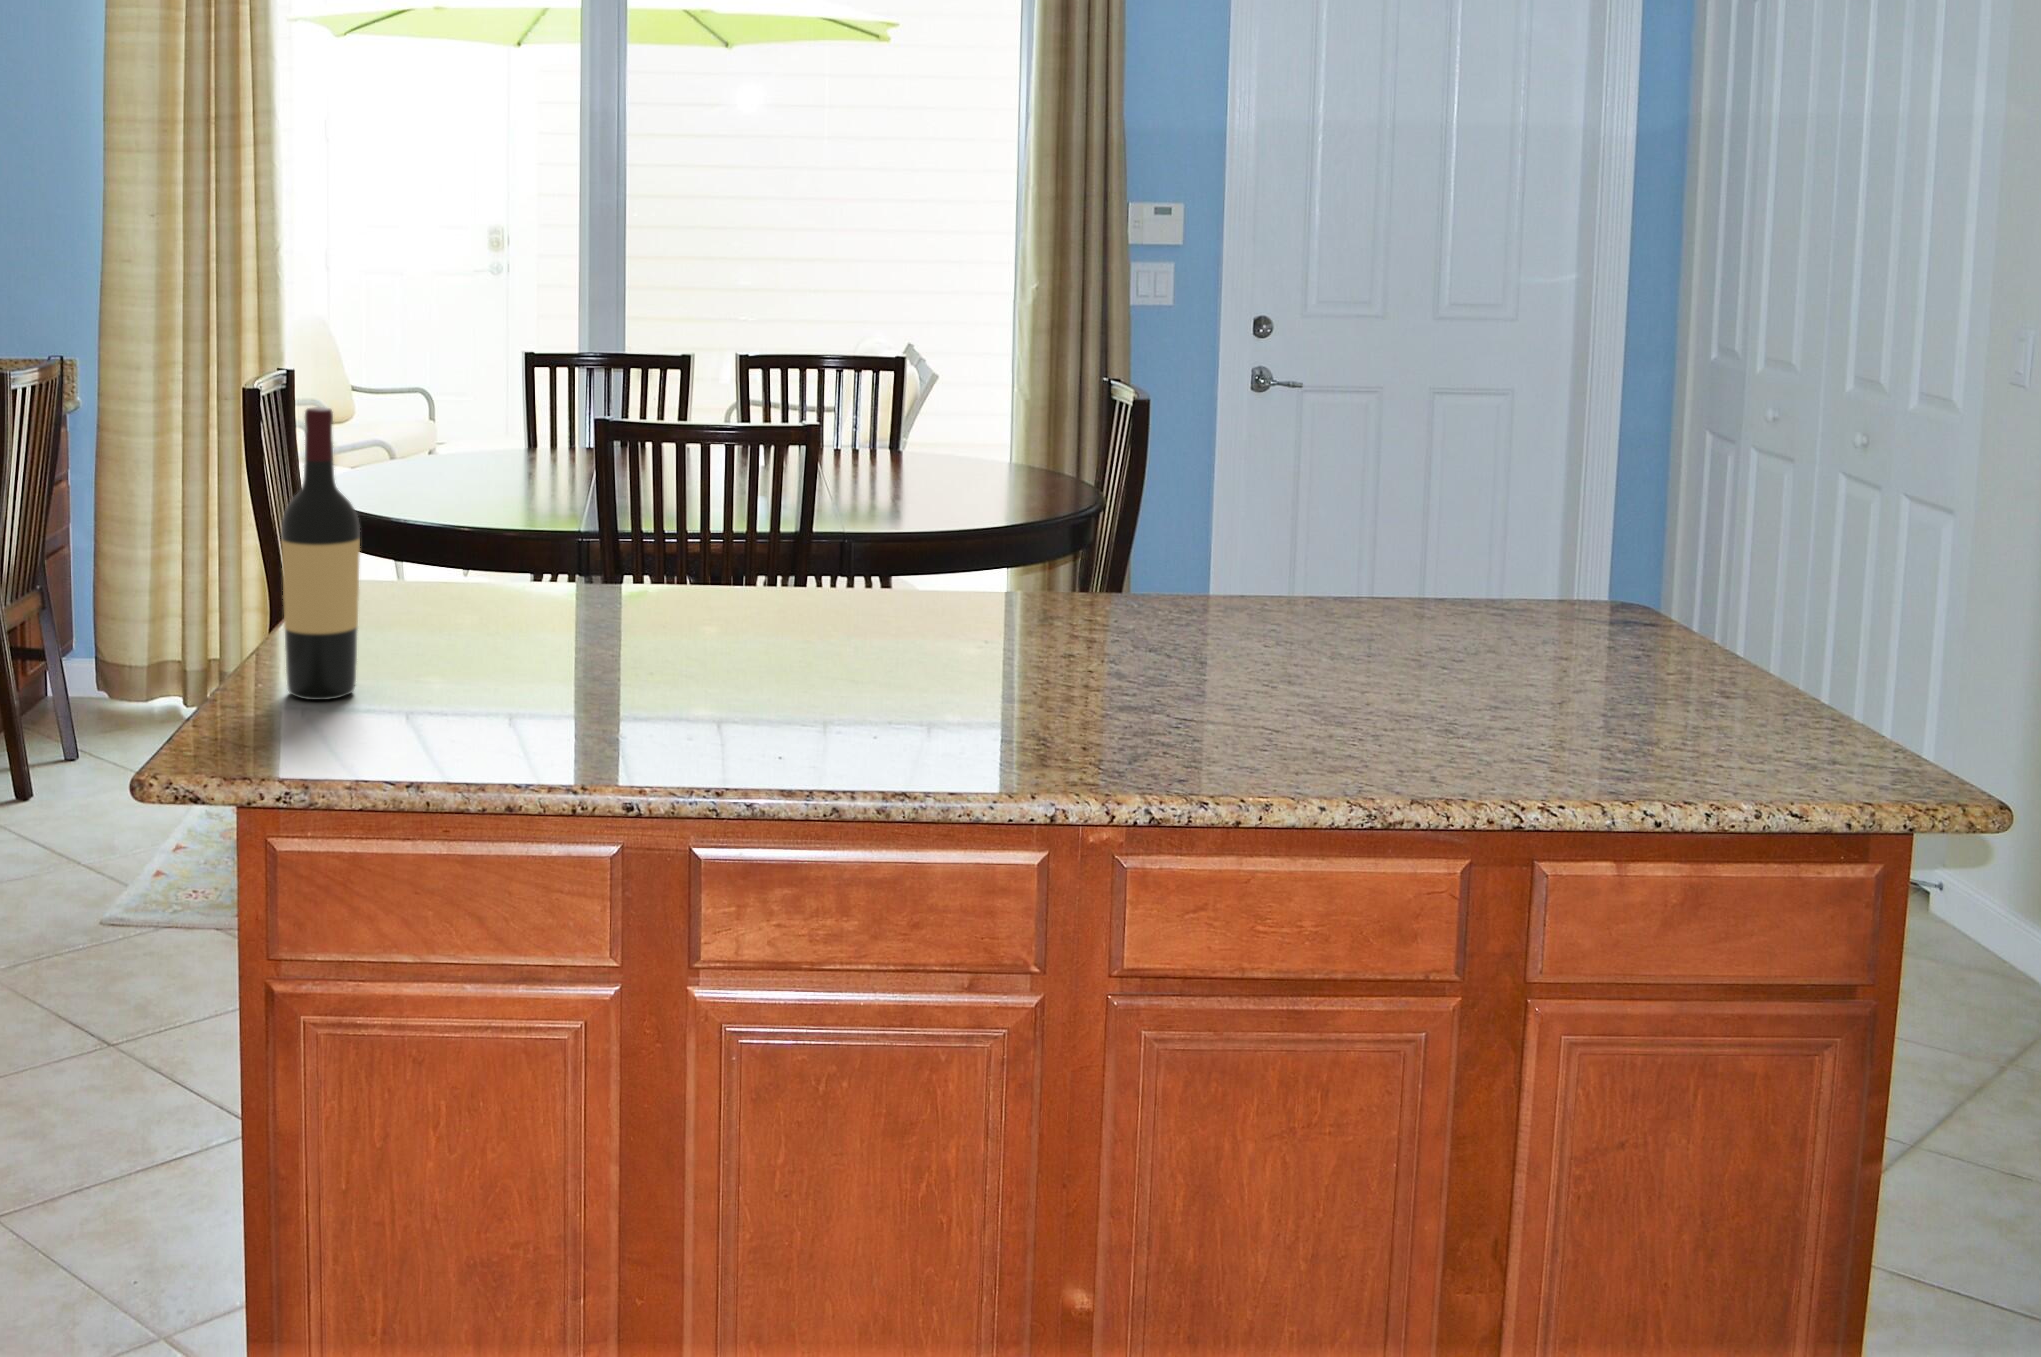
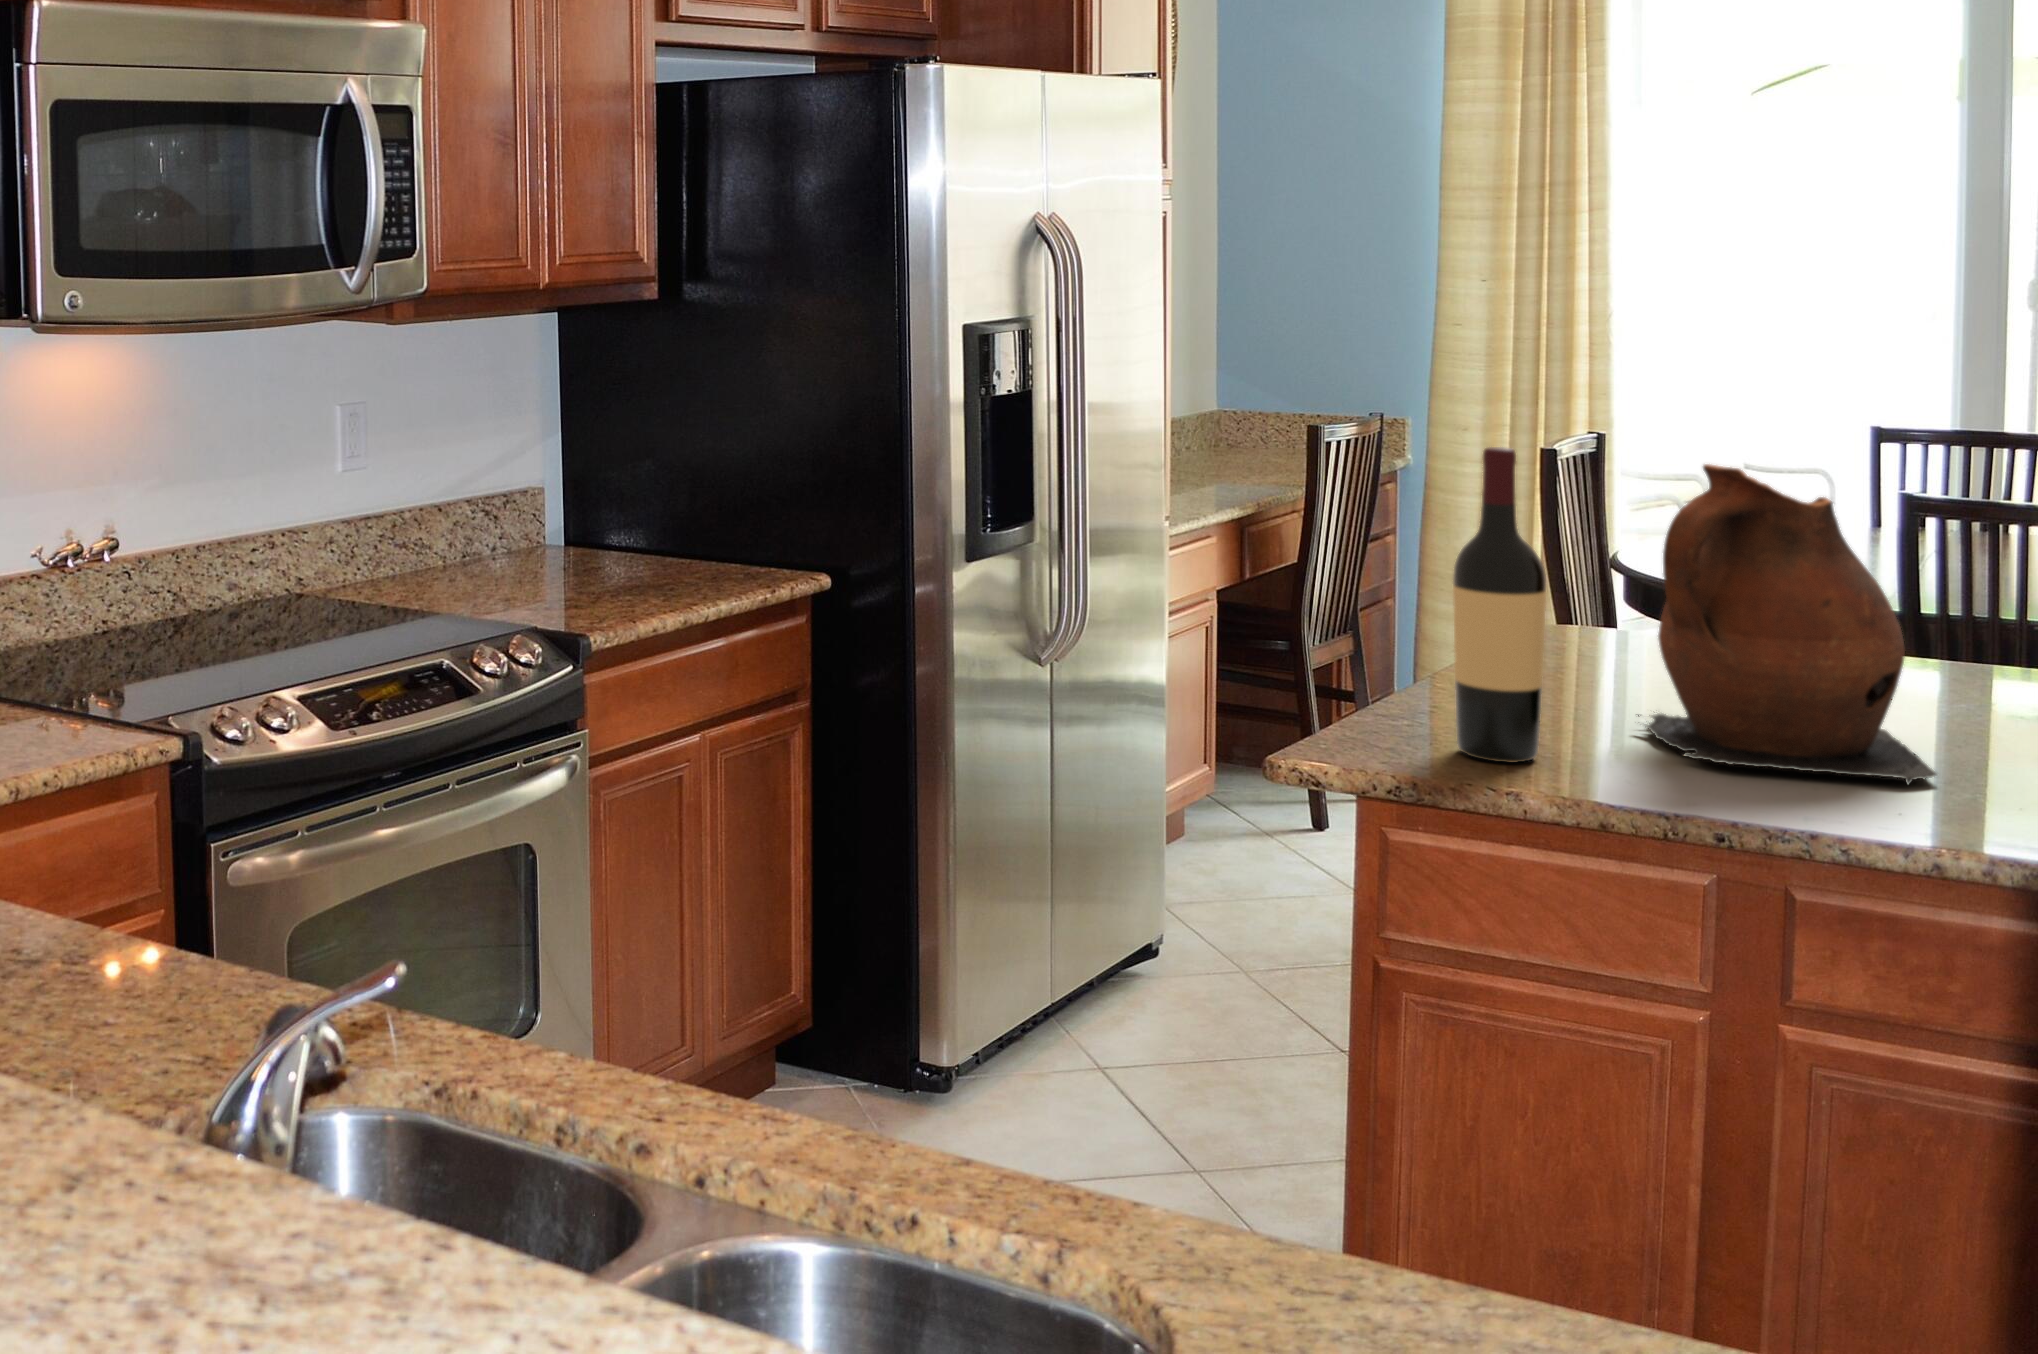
ceramic pitcher: none [414,412,638,671] -> present [1638,464,1937,784]

